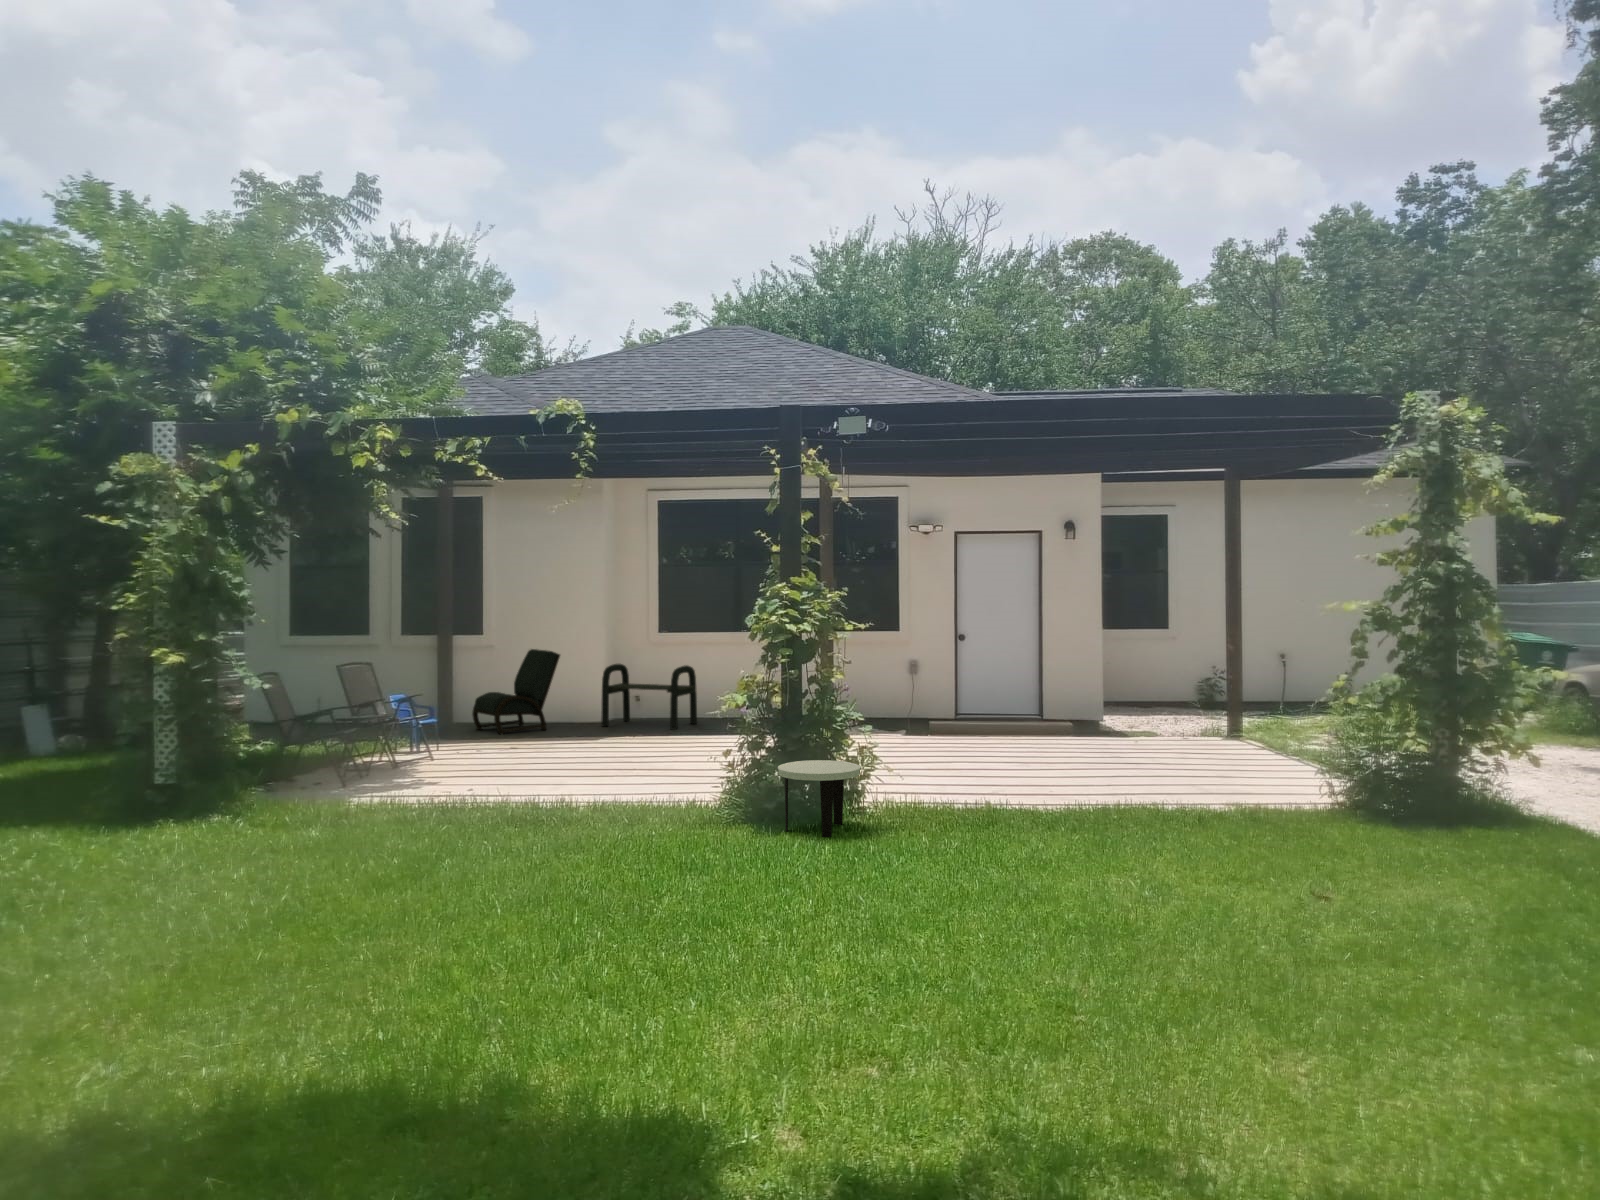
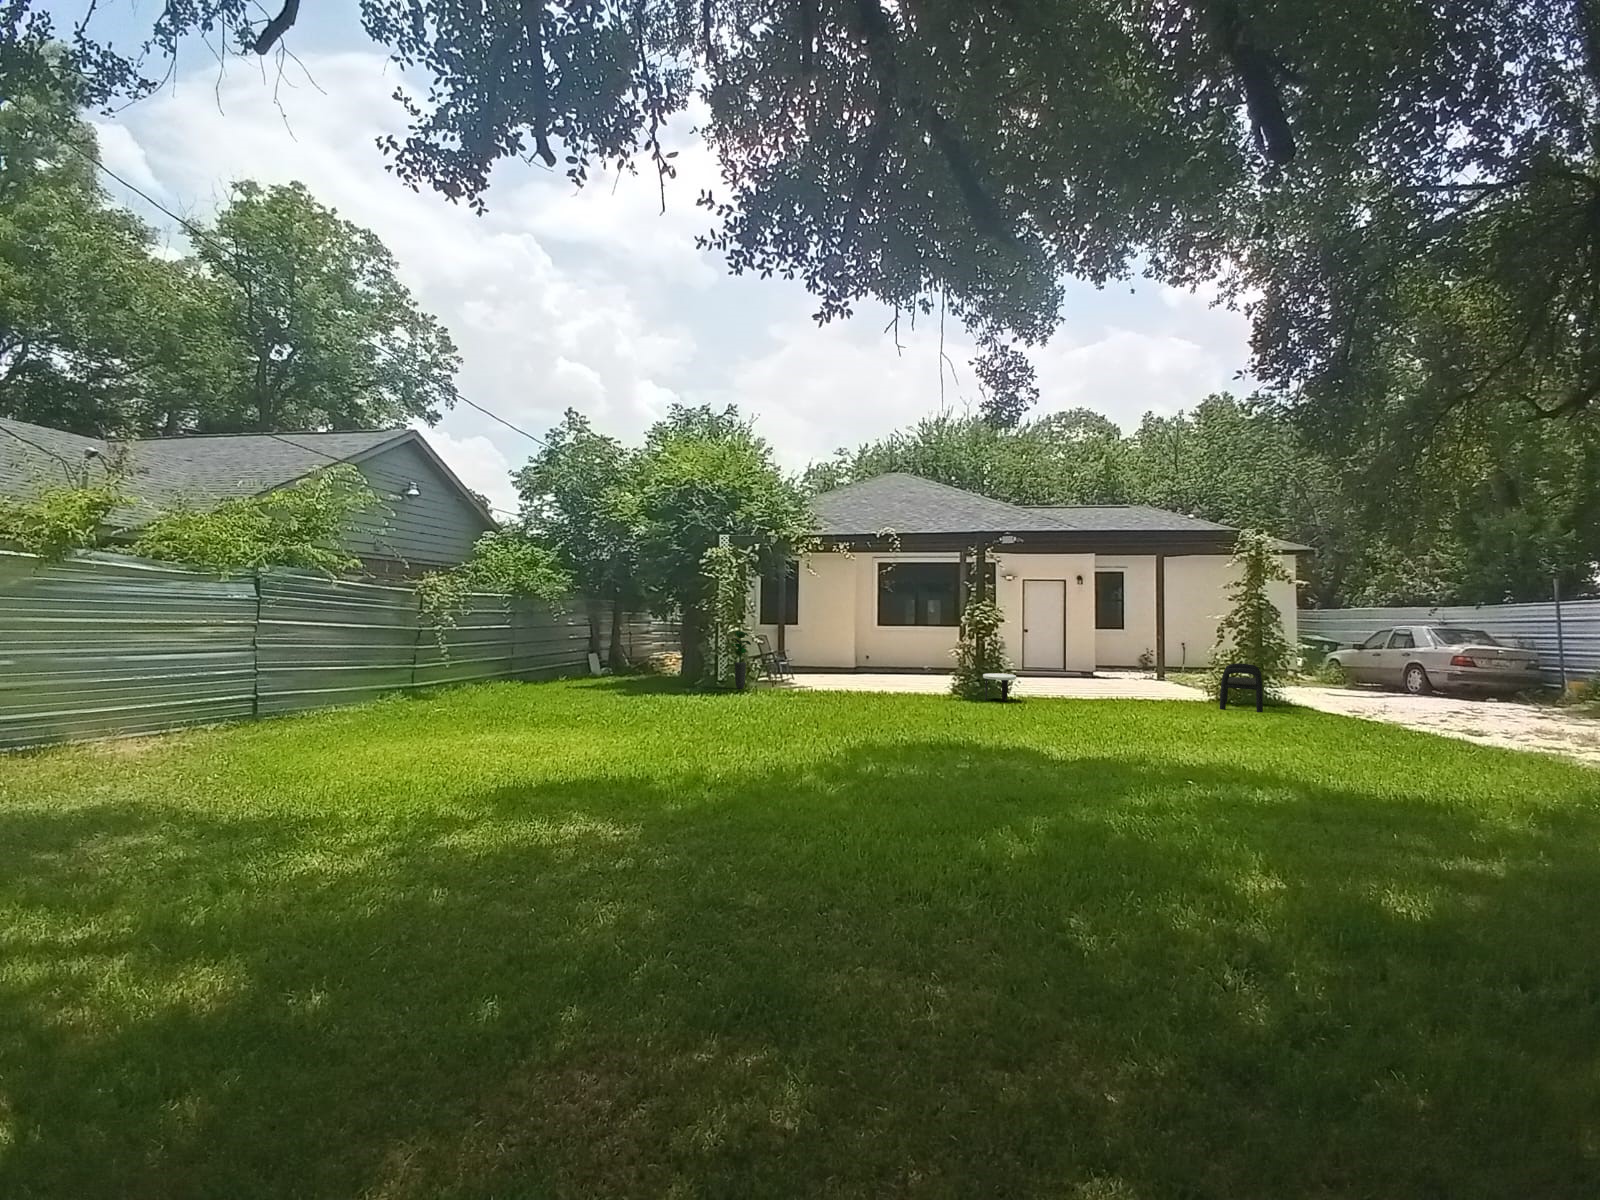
lounge chair: present [472,649,560,735] -> none [807,630,846,668]
bench: present [601,664,697,730] -> present [1220,663,1263,712]
potted plant: none [142,667,214,815] -> present [731,631,751,689]

